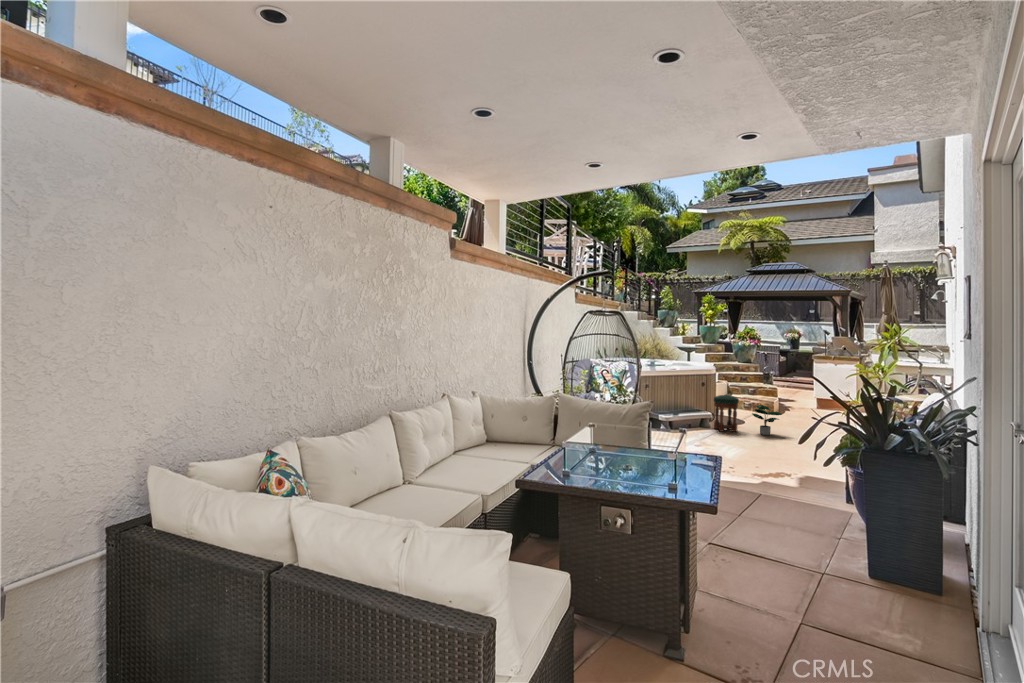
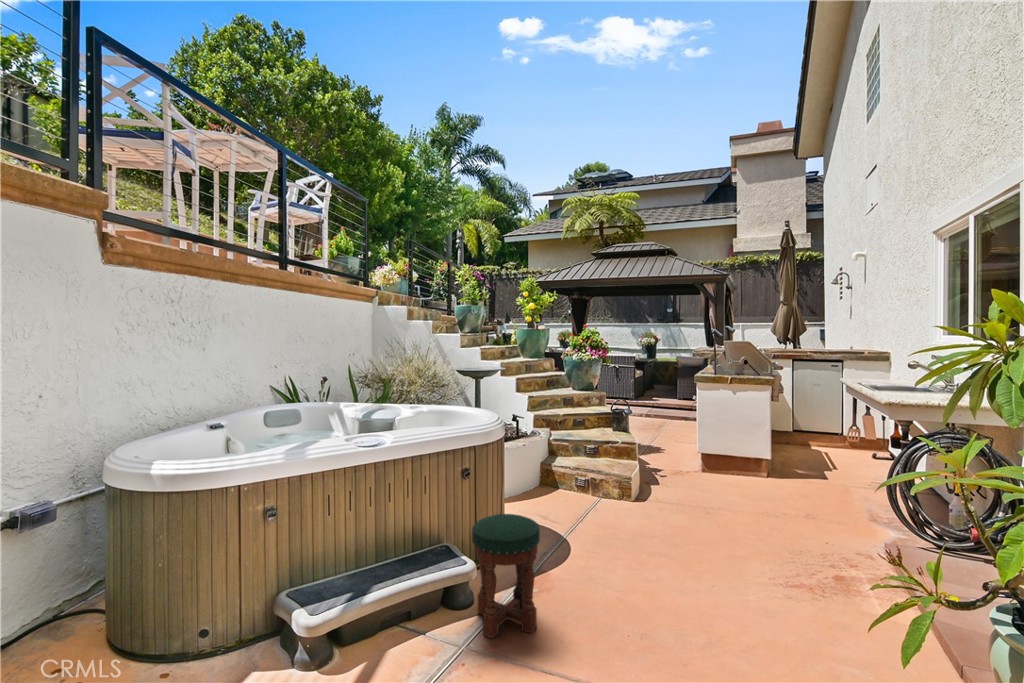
potted plant: present [752,405,782,435] -> none [574,543,660,651]

